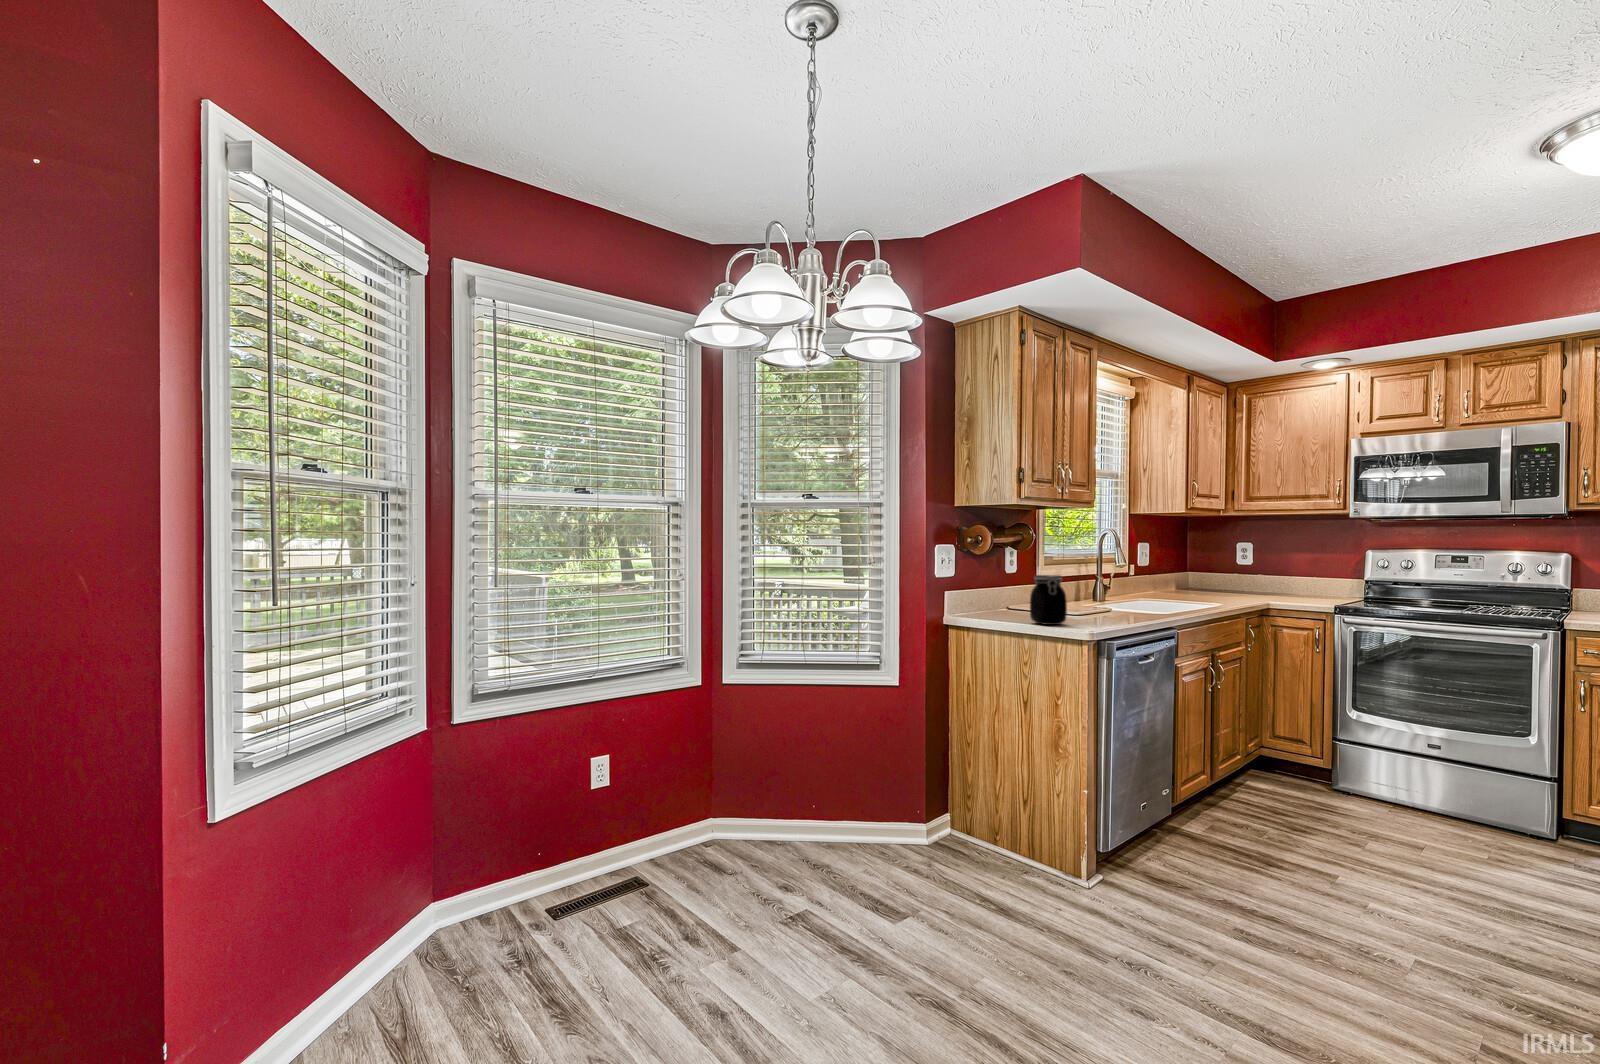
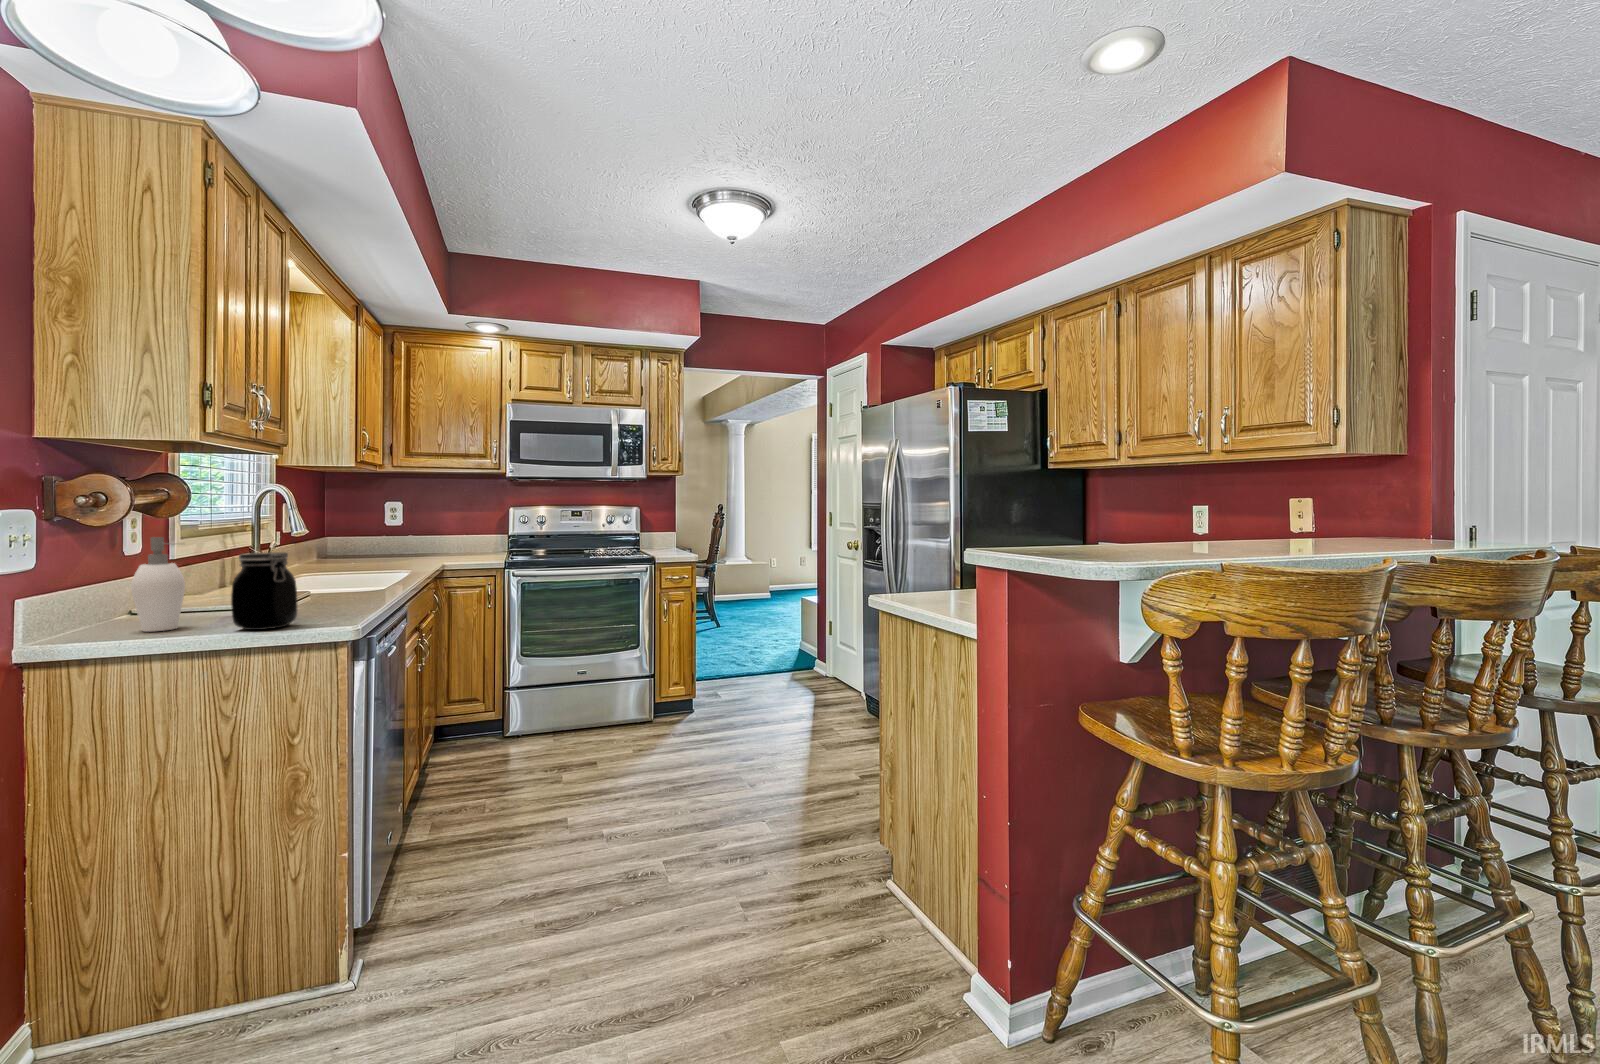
soap dispenser: none [990,563,1015,618] -> present [131,537,185,631]

